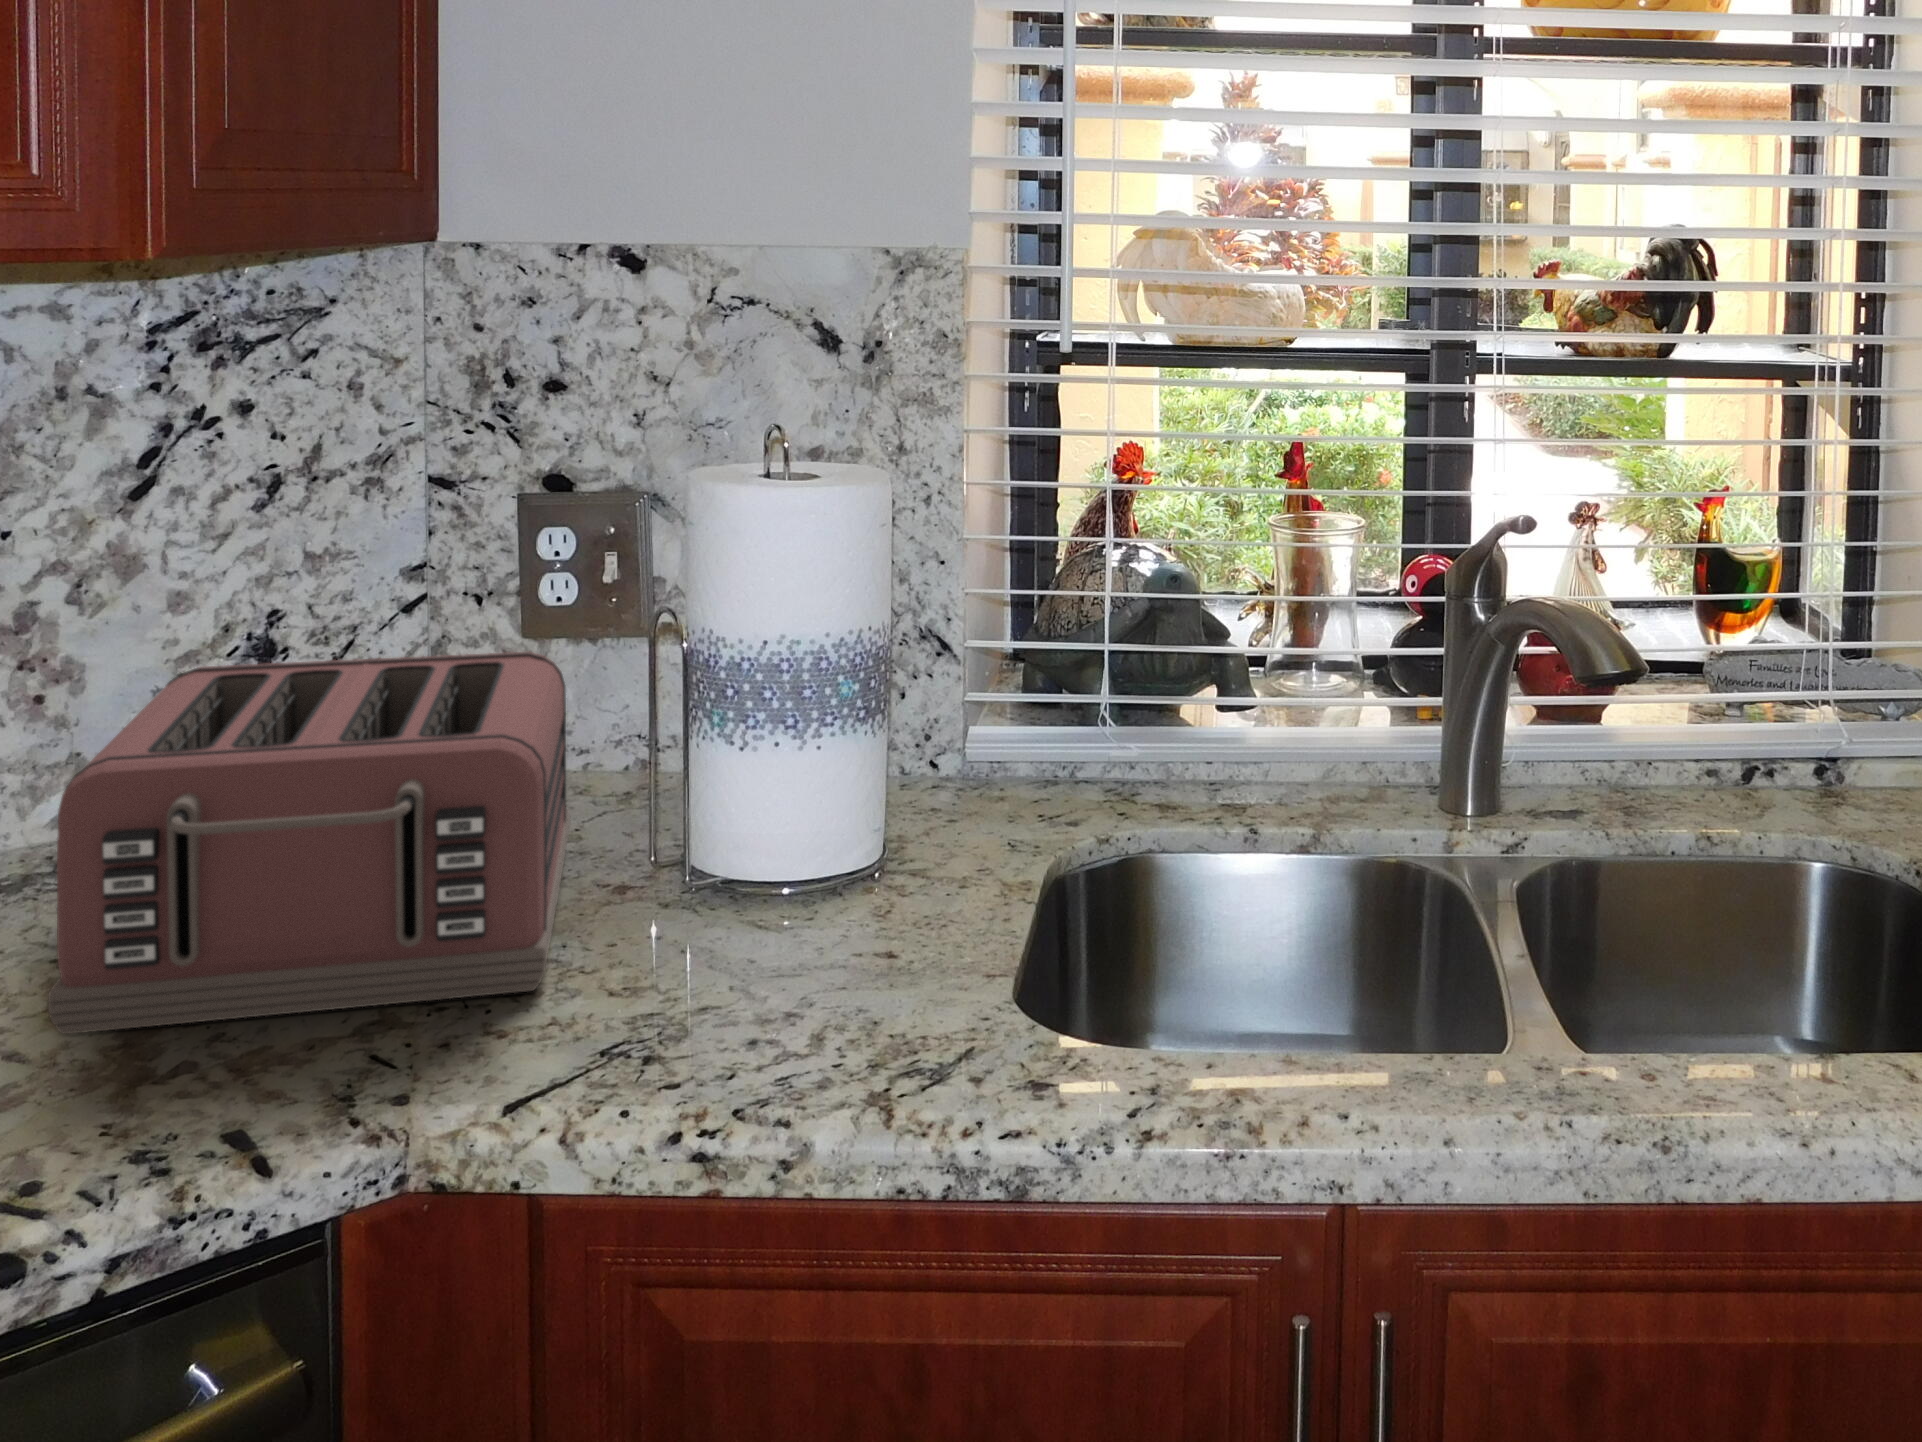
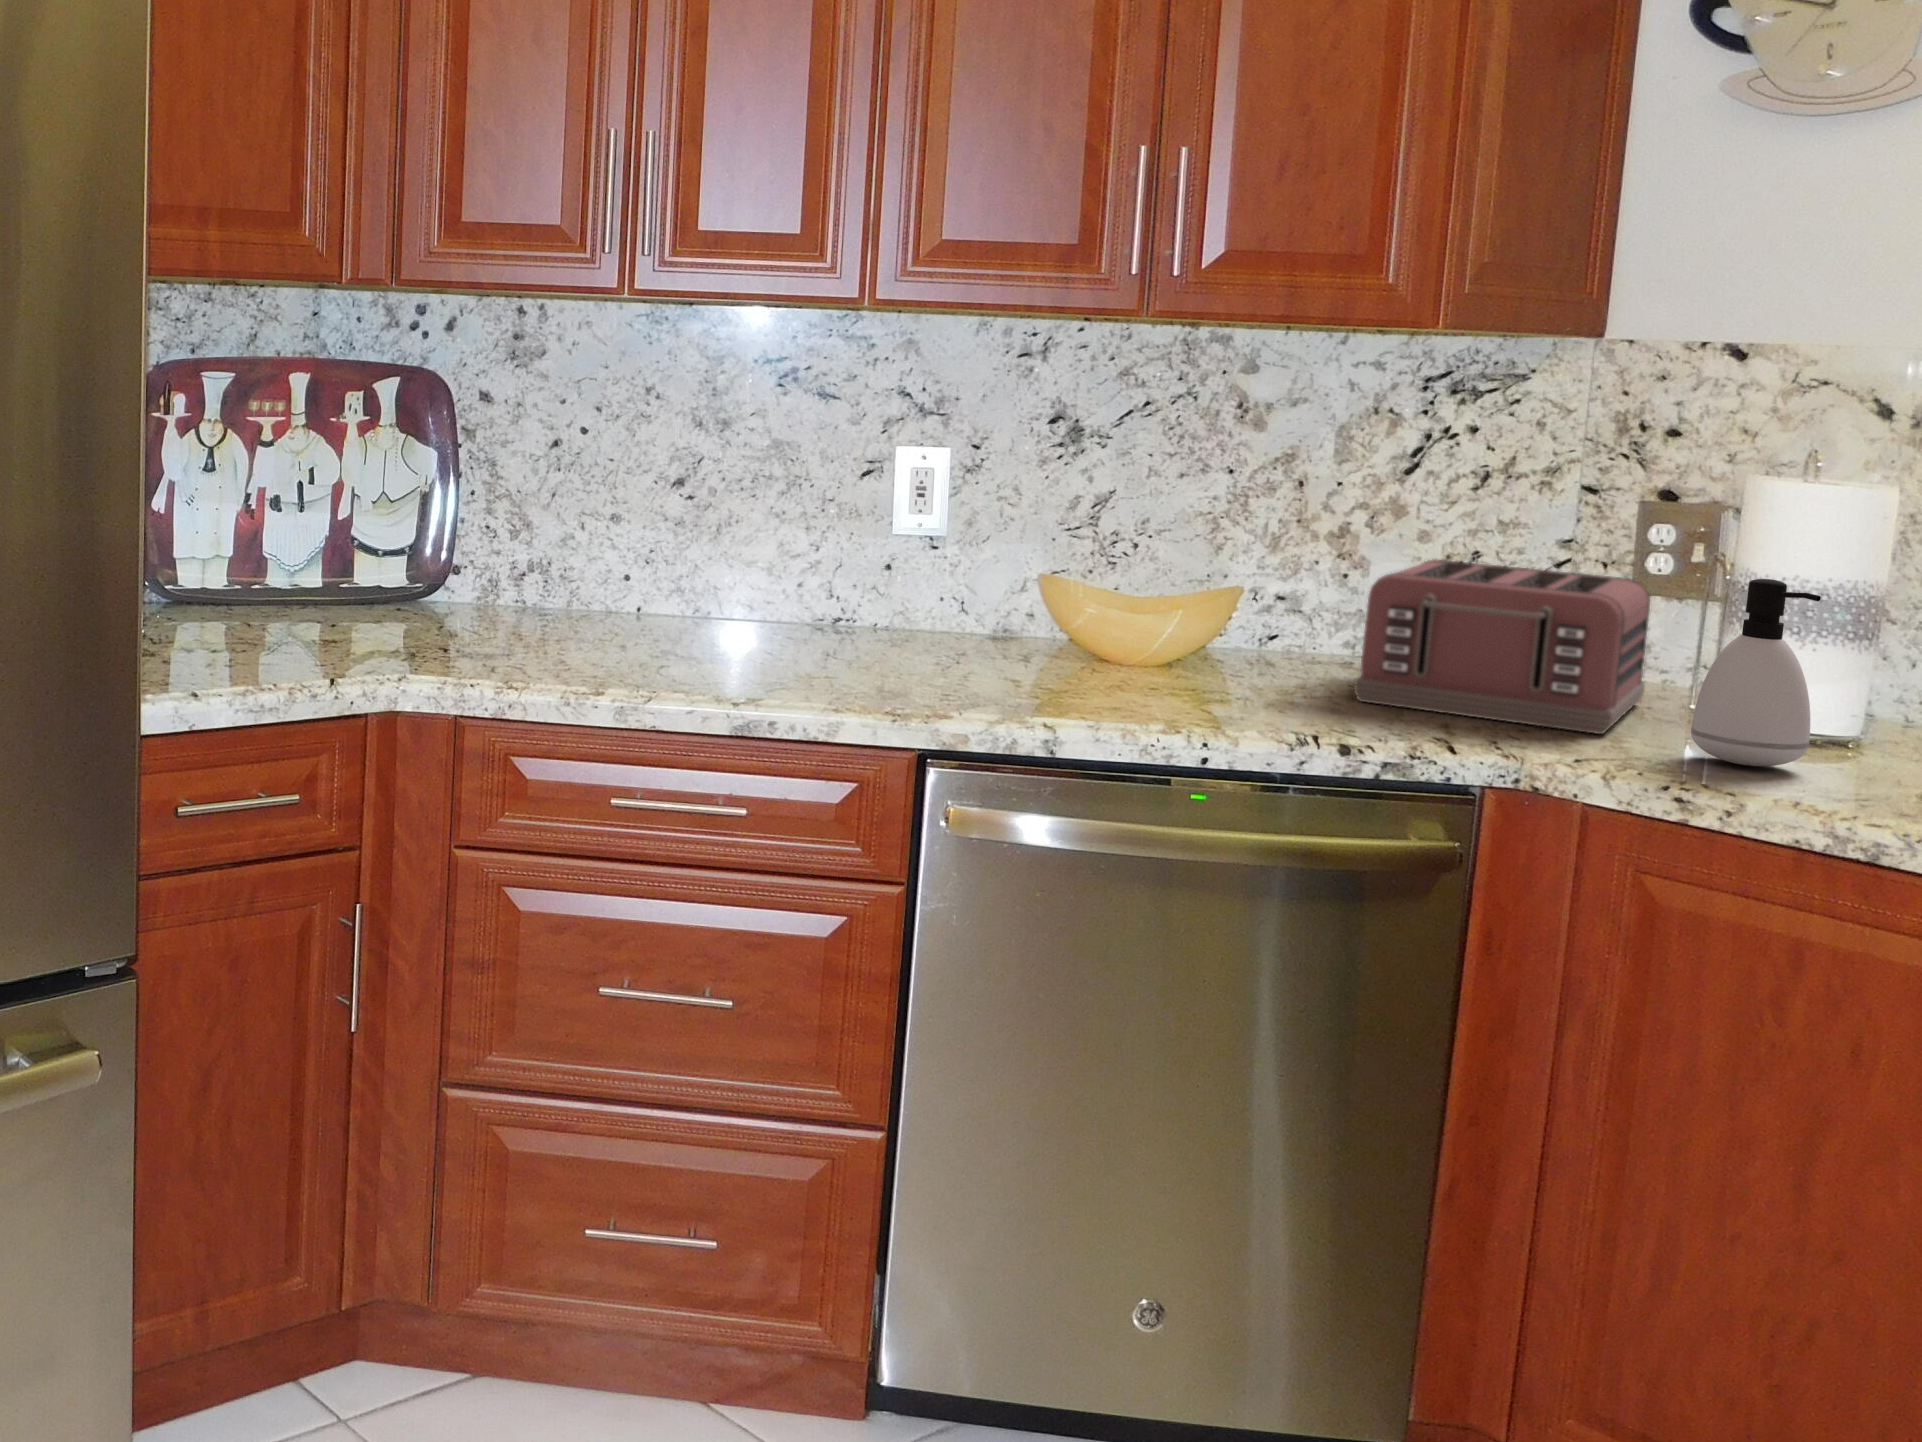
soap dispenser: none [686,688,865,1022] -> present [1691,579,1821,766]

